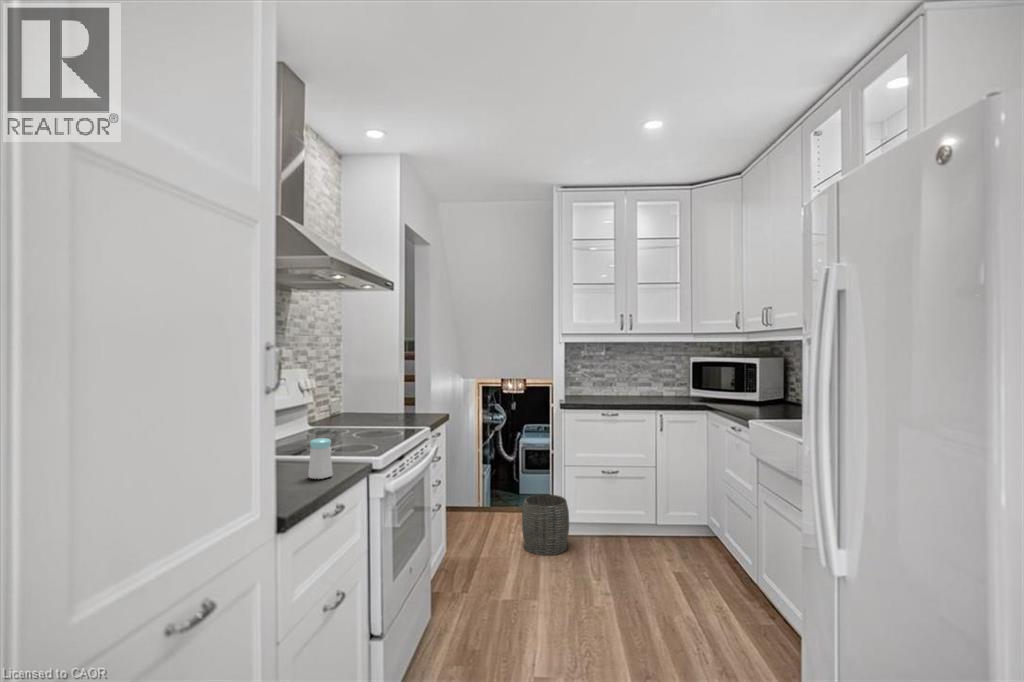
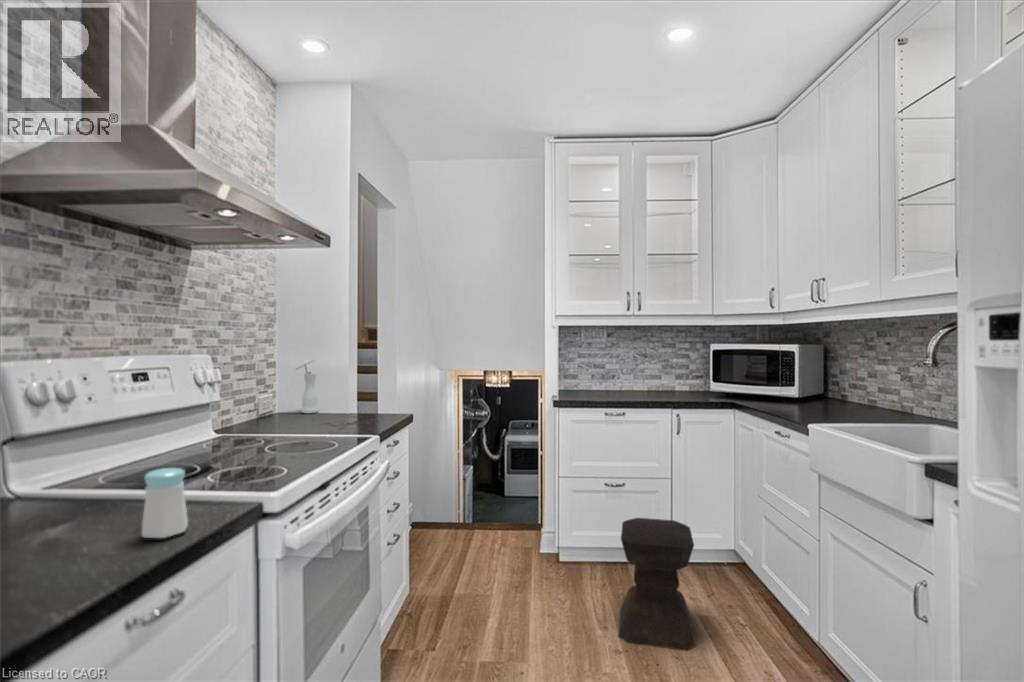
vase: none [357,371,376,413] -> present [296,362,319,413]
woven basket: present [522,494,569,555] -> none [506,512,565,590]
stool: none [609,495,669,595] -> present [619,518,696,651]

